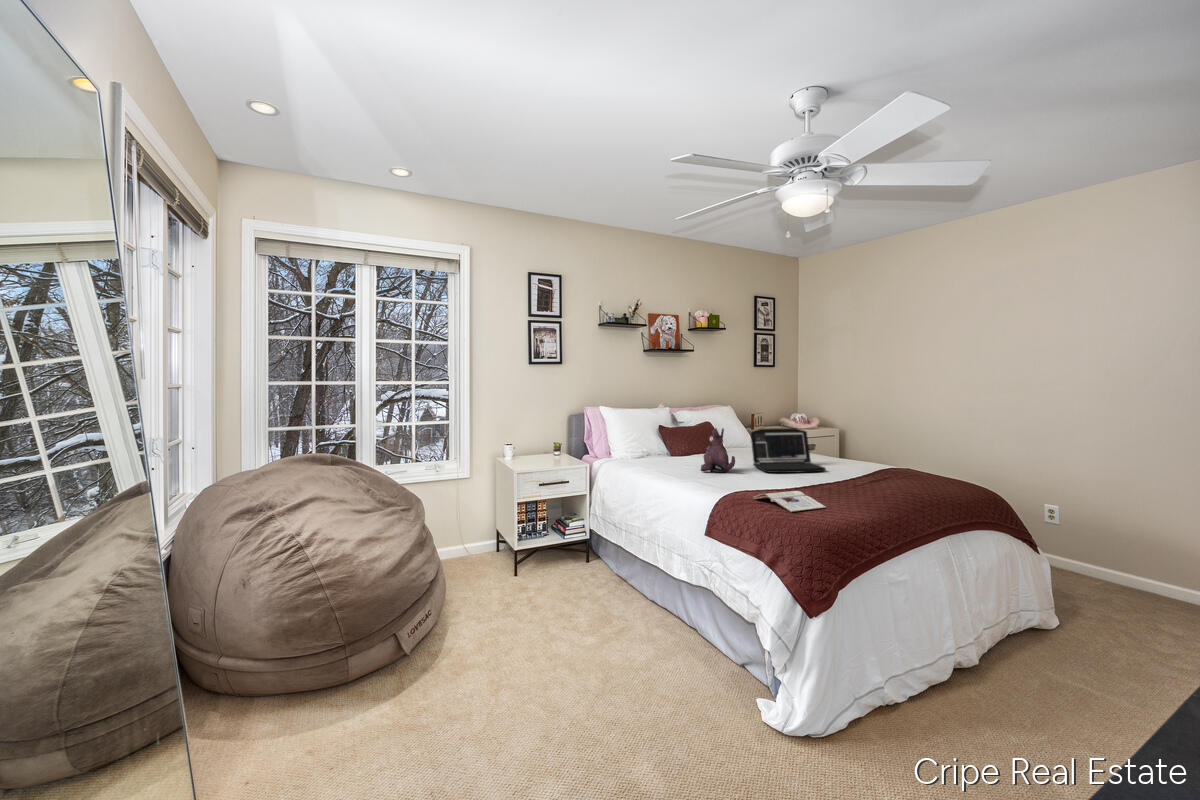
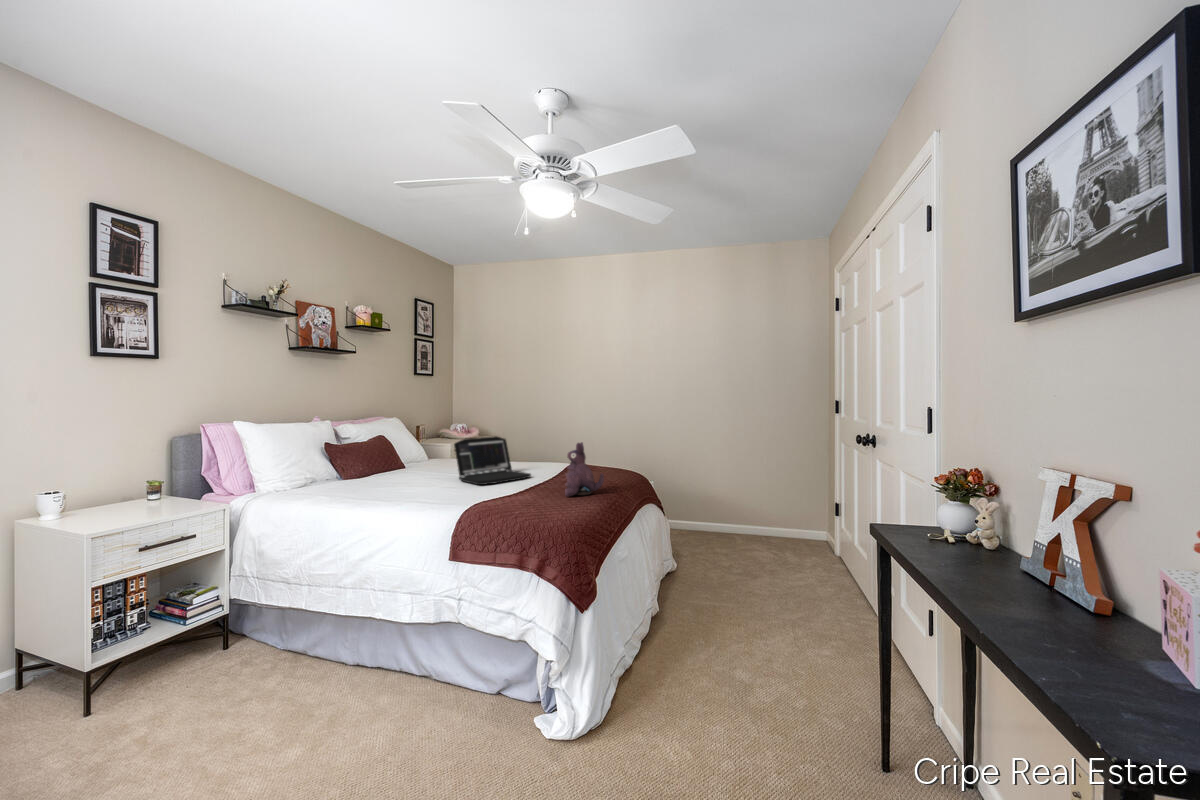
plush toy: present [701,428,735,473] -> present [565,442,604,496]
magazine: present [753,491,826,512] -> none [500,499,575,521]

